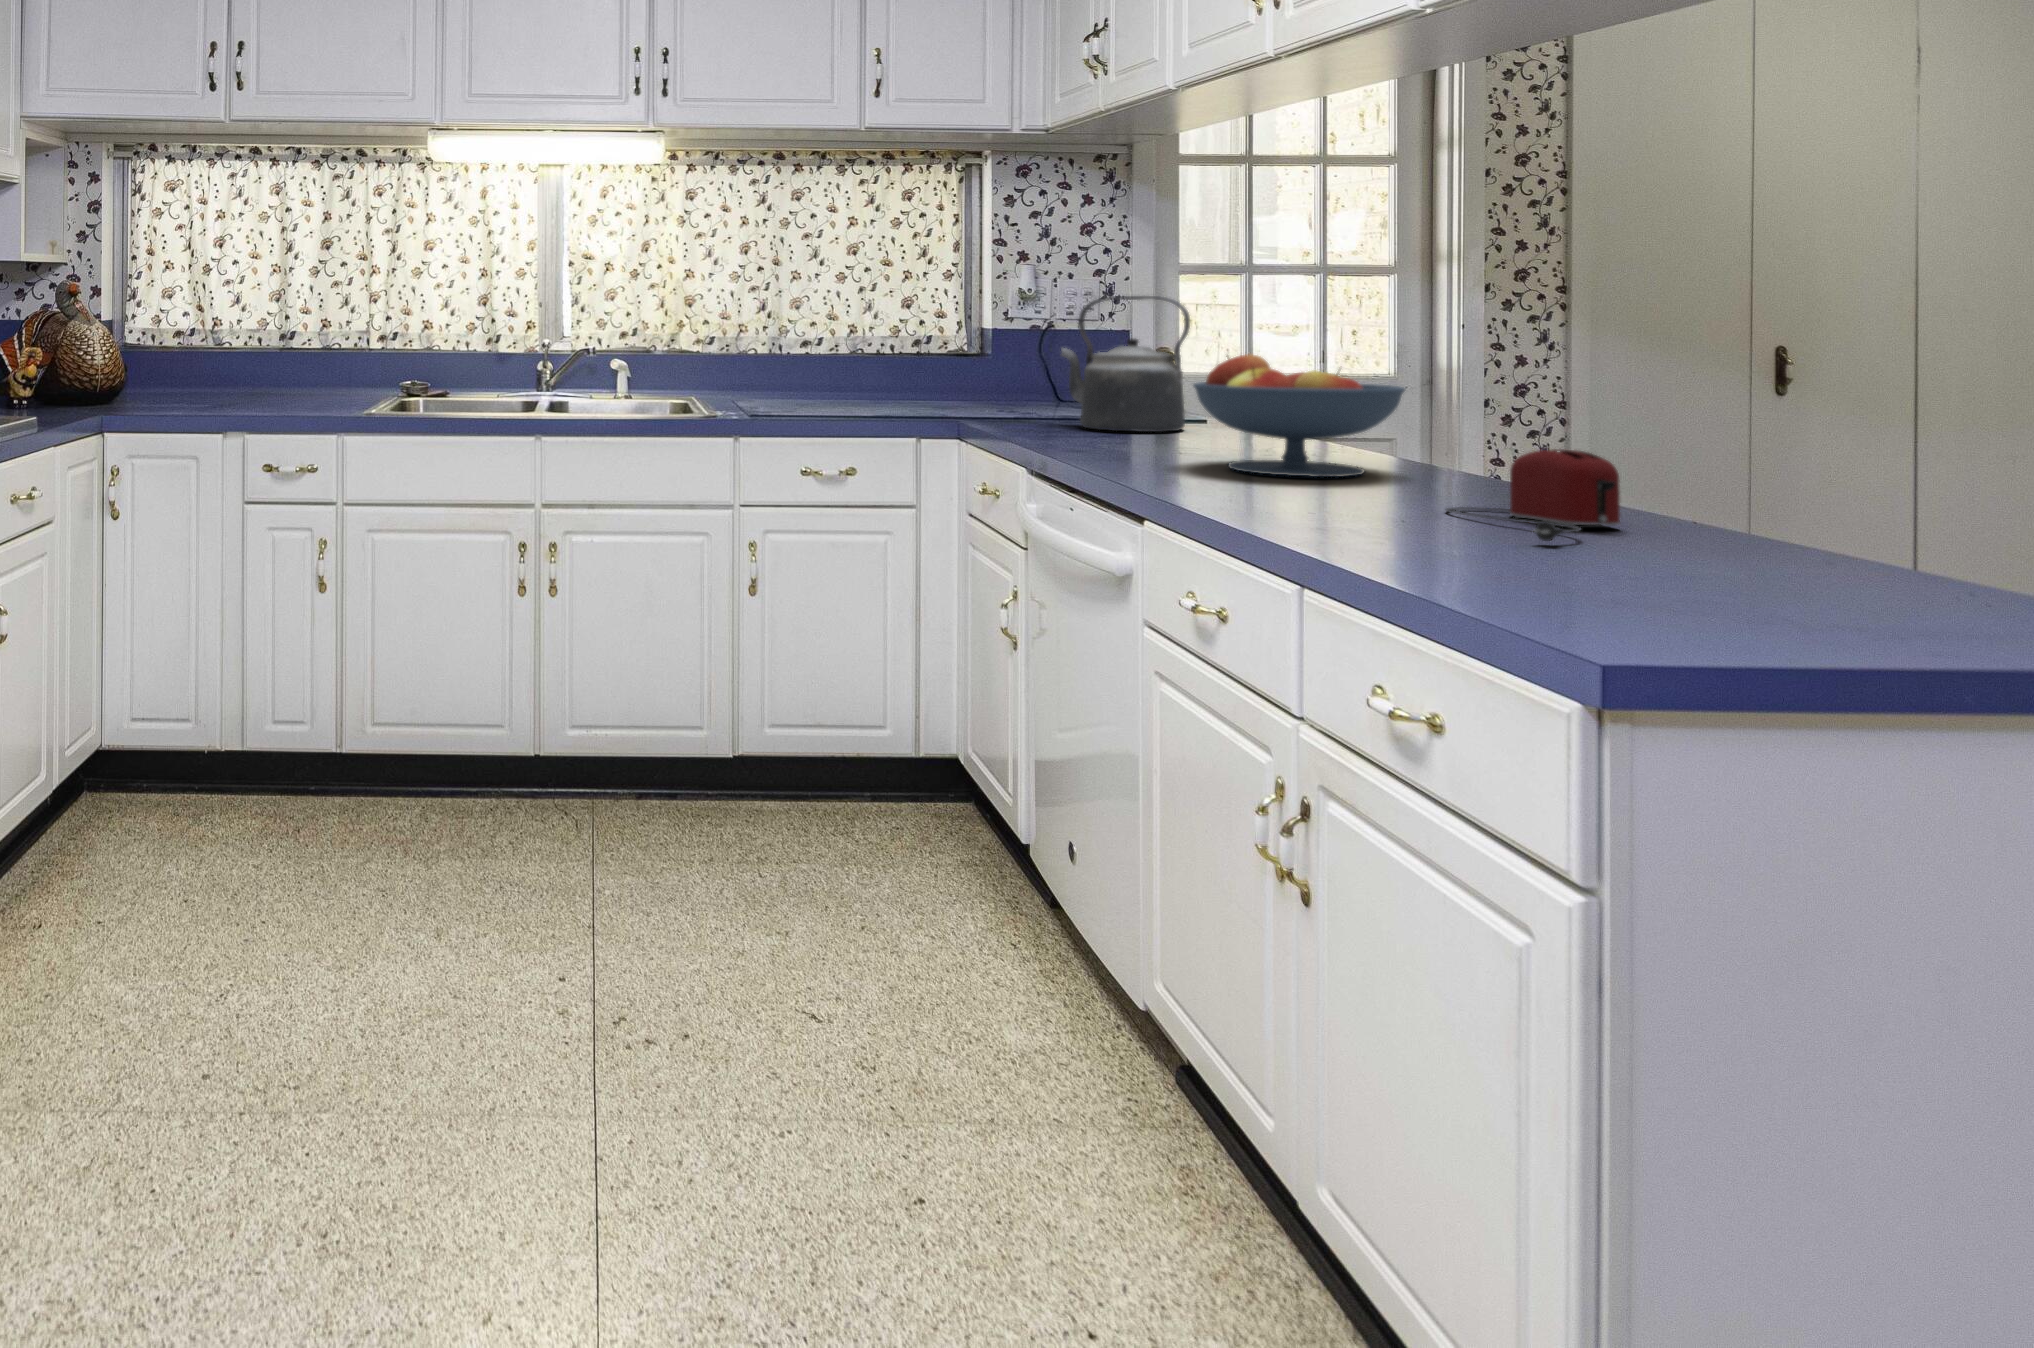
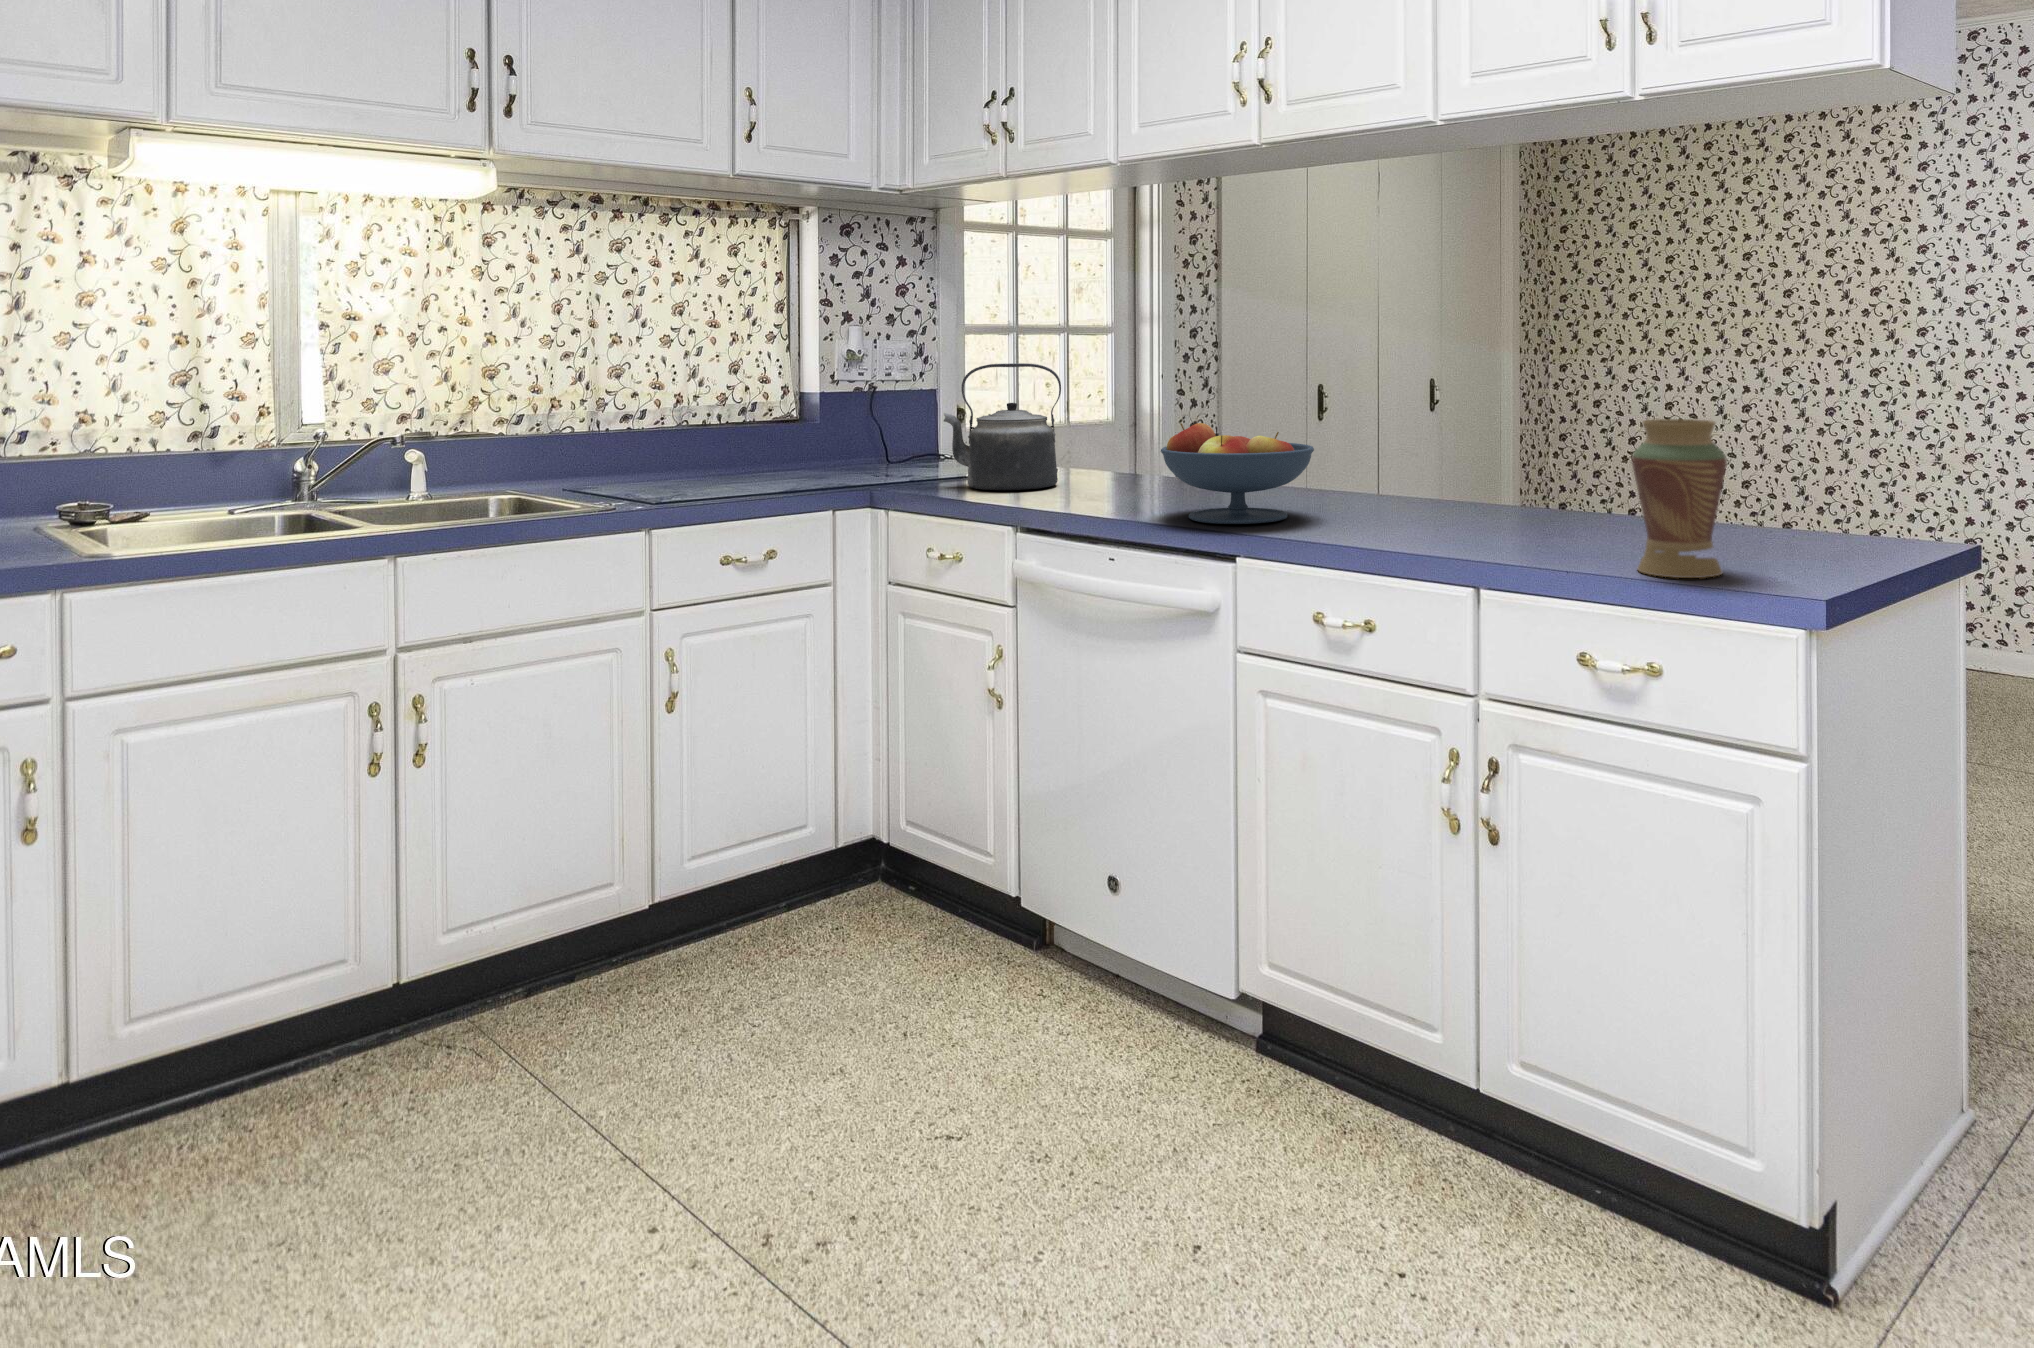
vase: none [1723,343,1924,599] -> present [1632,419,1727,578]
toaster: present [1446,449,1620,541] -> none [1407,491,1526,560]

